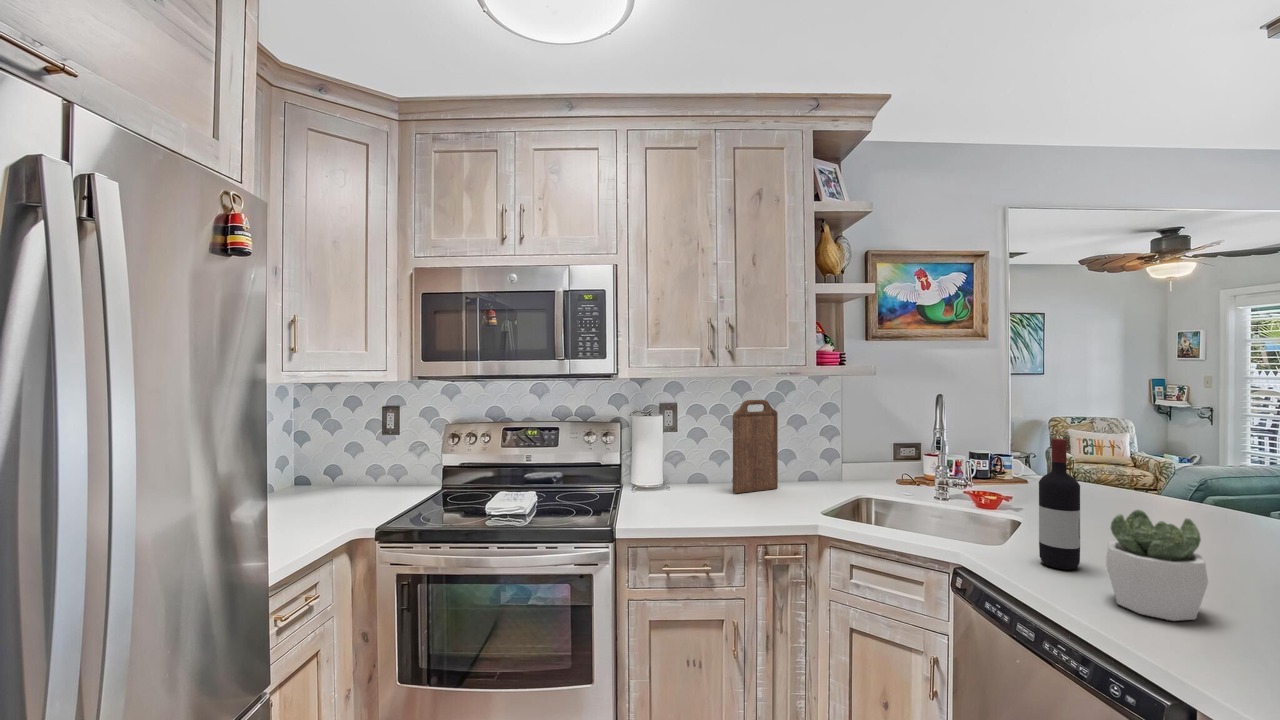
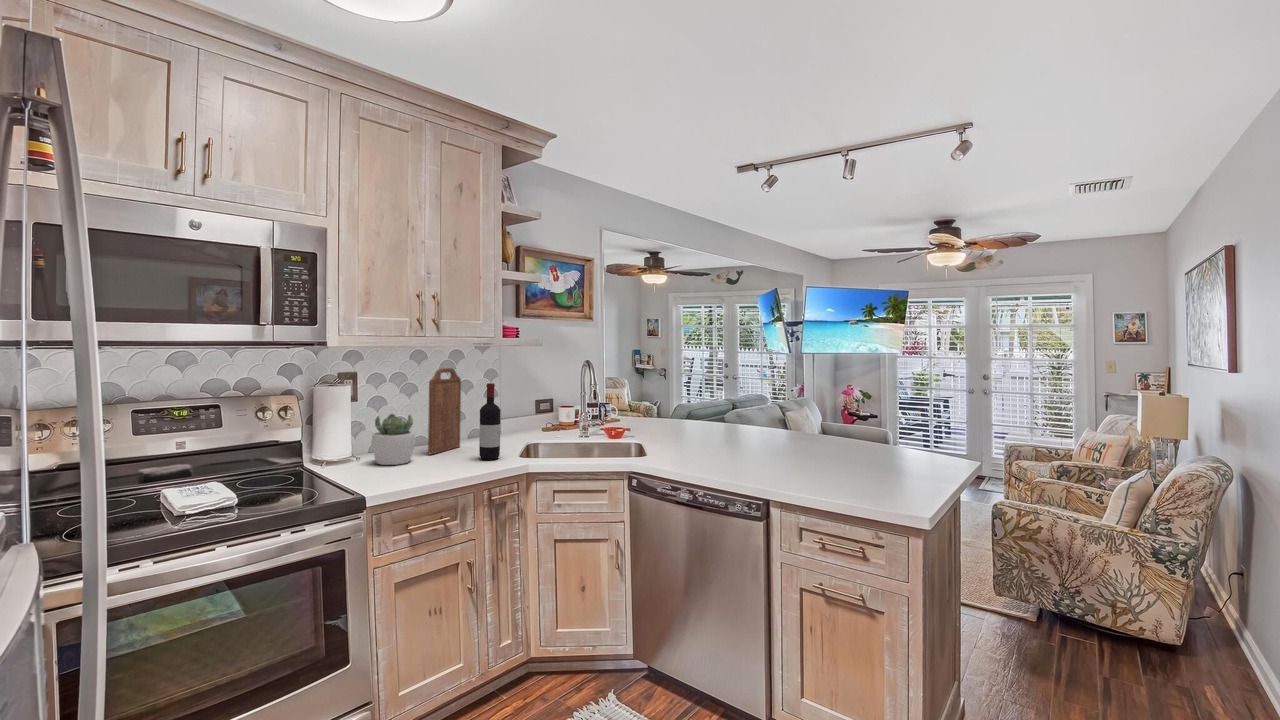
wine bottle: present [1039,439,1080,570] -> present [479,383,501,460]
succulent plant: present [1106,510,1208,621] -> present [371,414,416,465]

